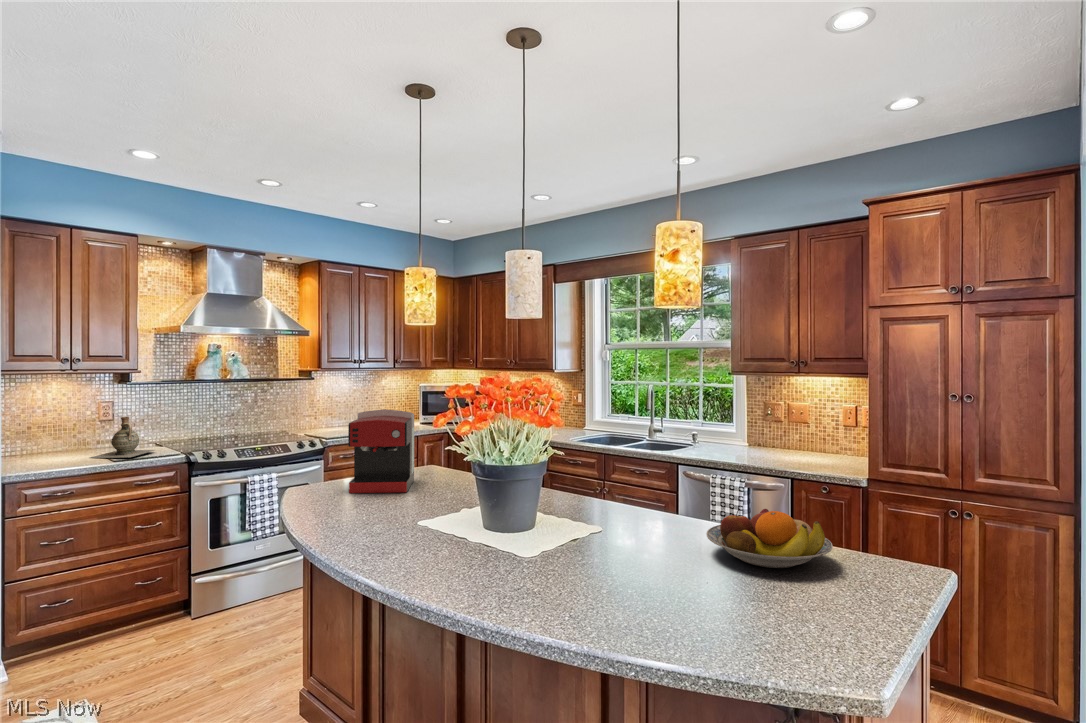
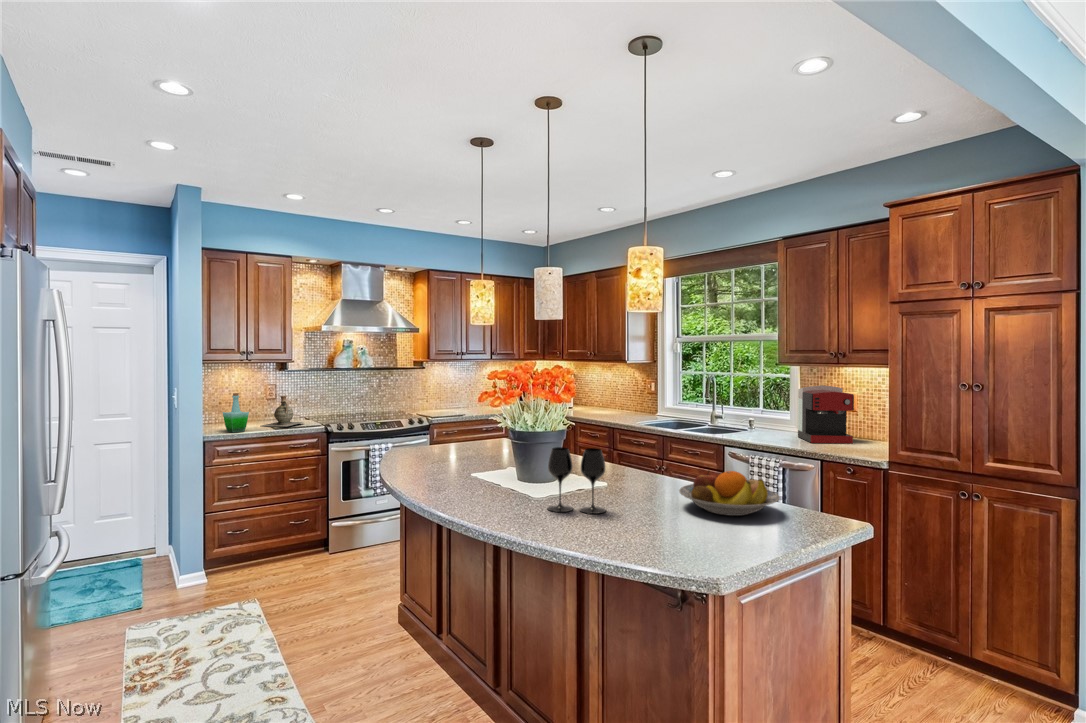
coffee maker: present [348,409,414,493] -> present [798,385,854,444]
bottle: none [34,415,75,469] -> present [223,393,249,433]
wine glass: none [550,490,628,579] -> present [548,447,606,514]

